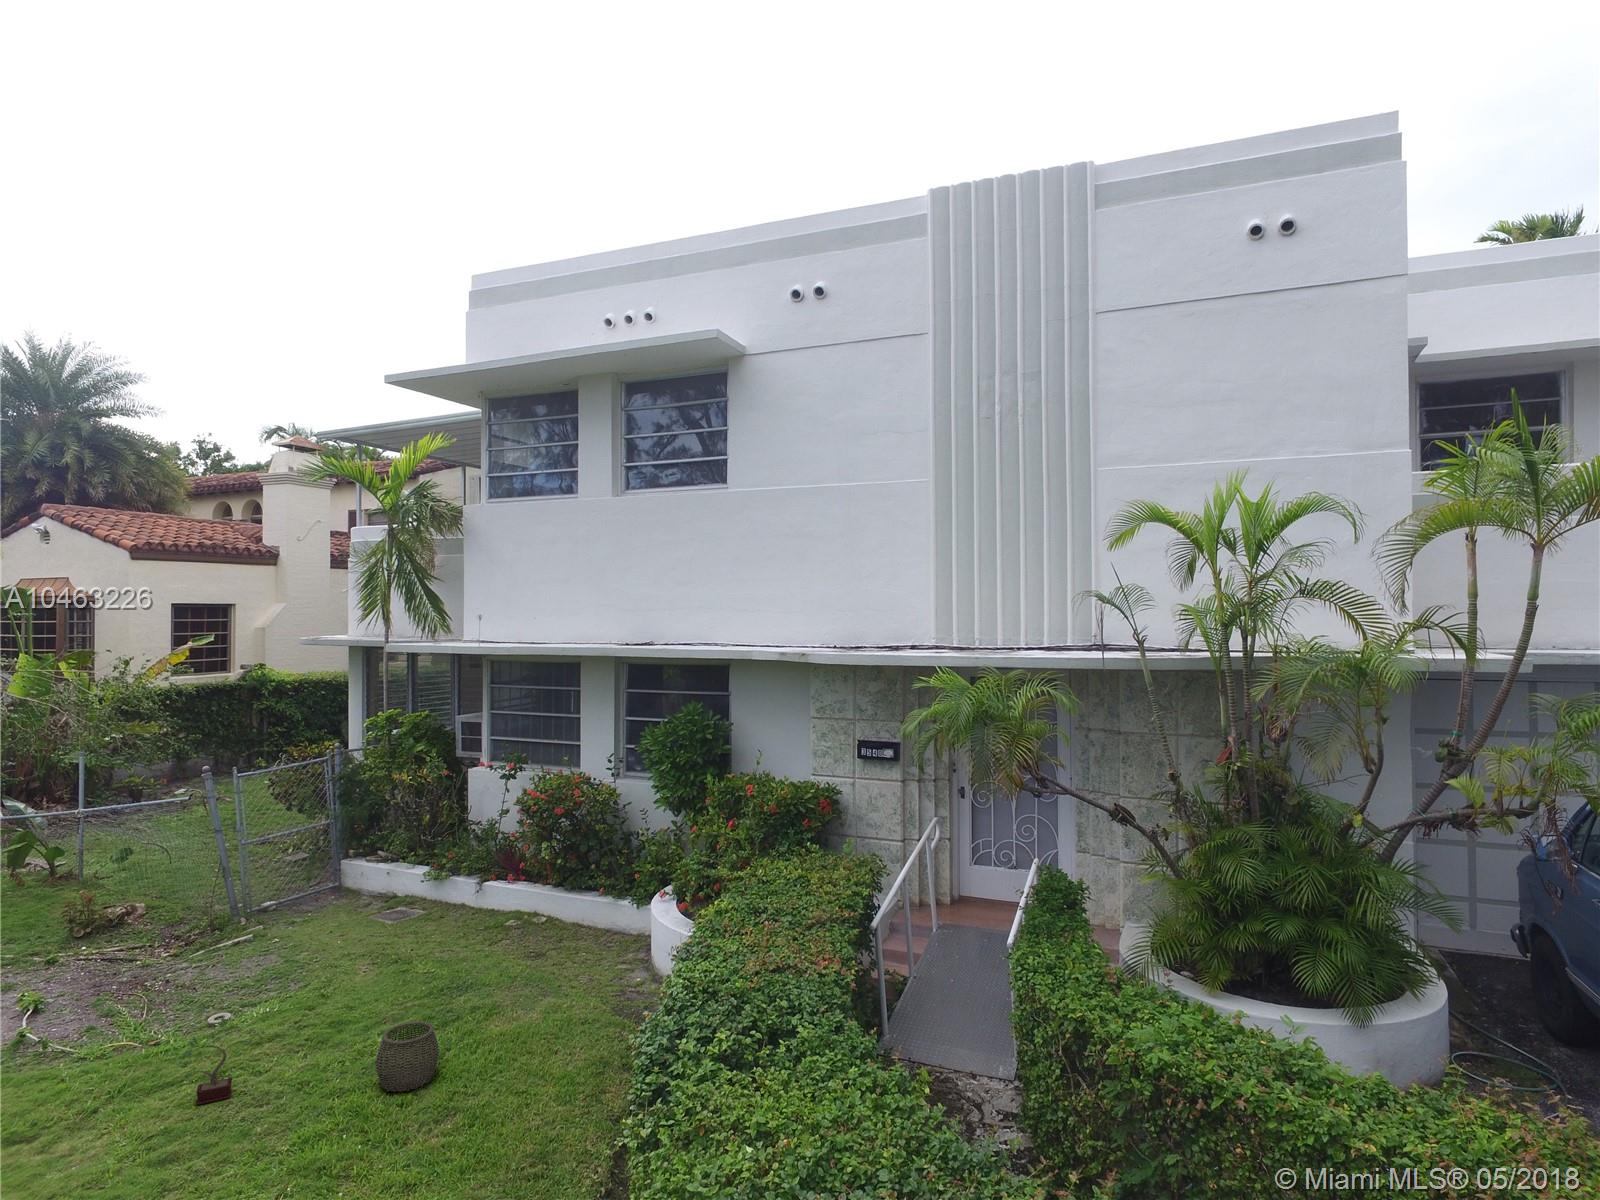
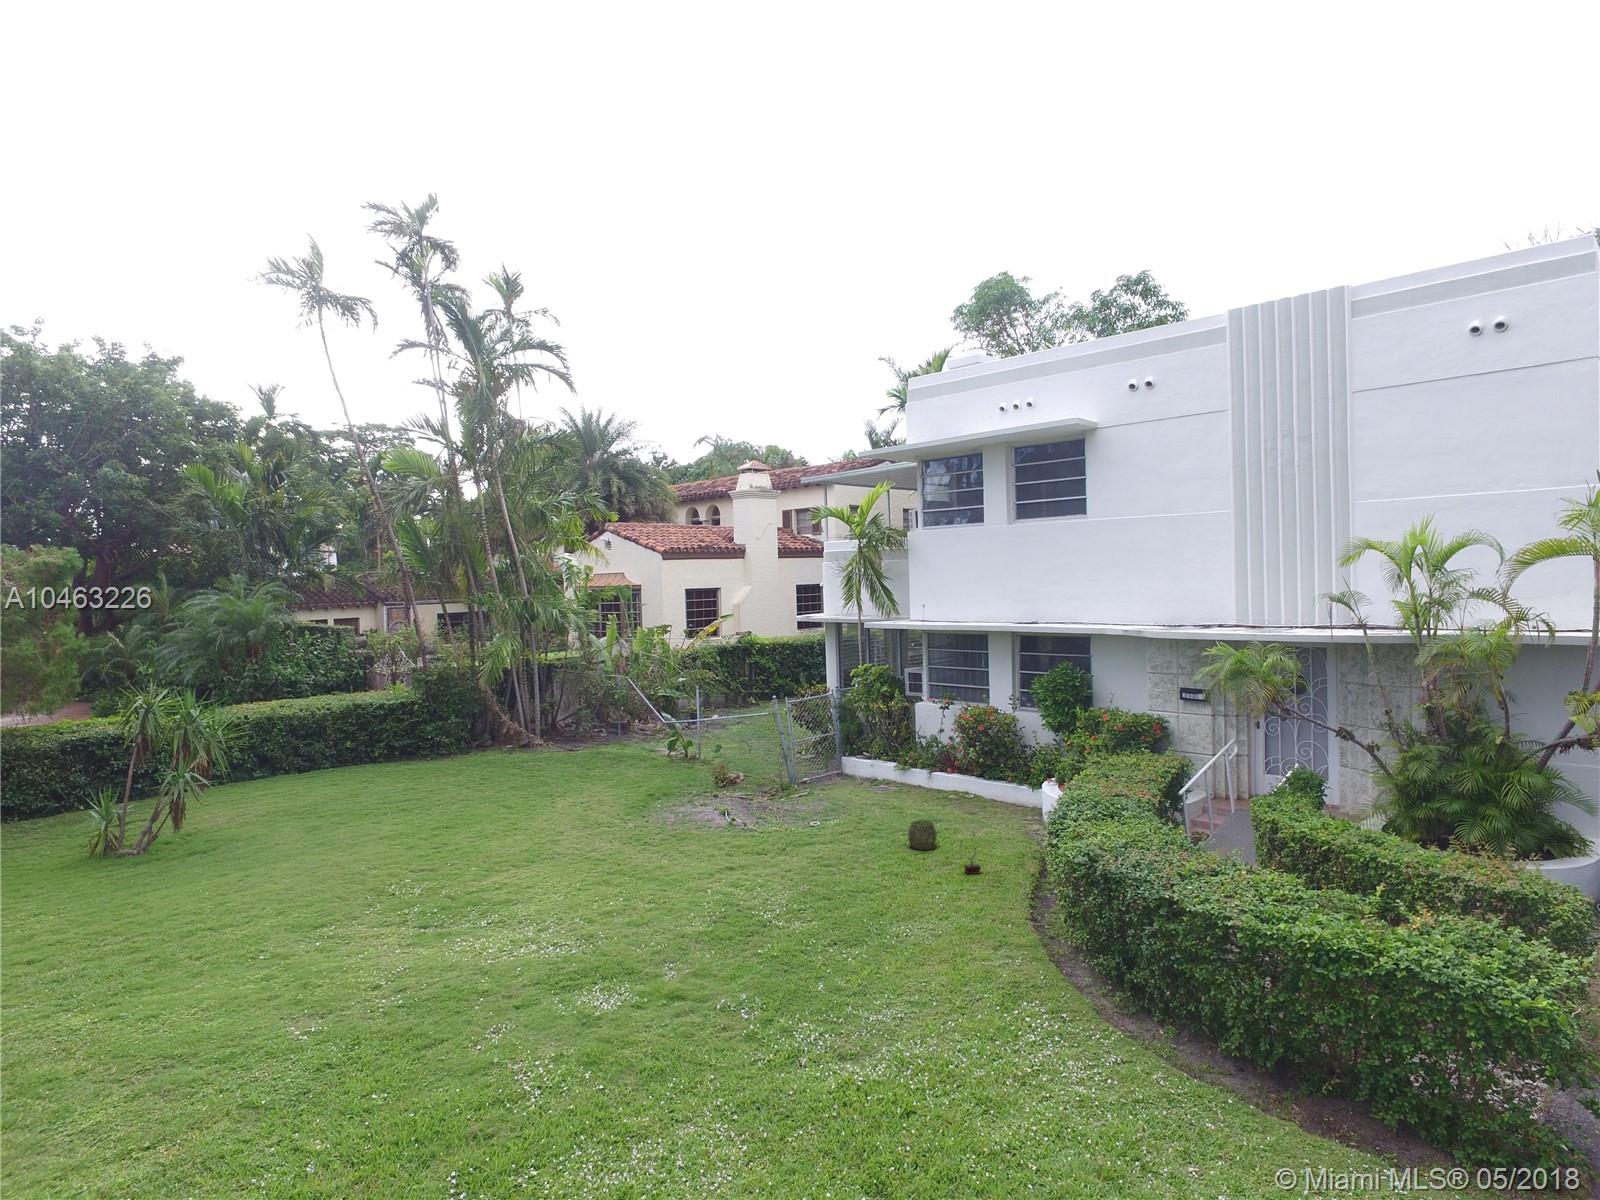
potted plant: present [184,1018,265,1105] -> present [960,833,995,874]

